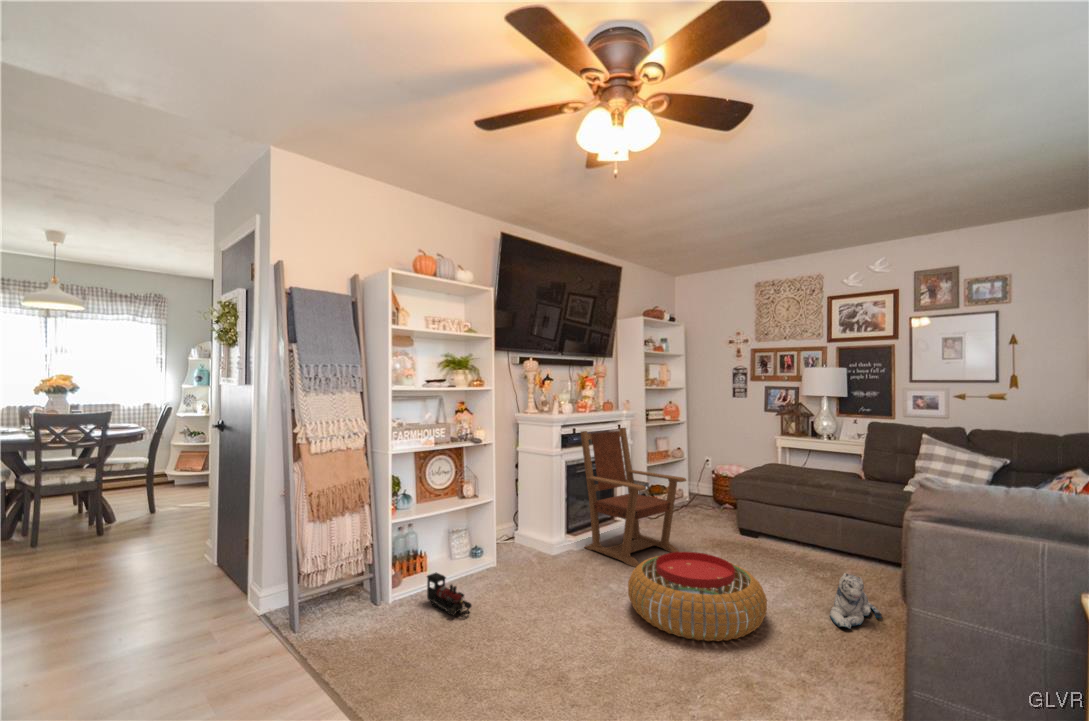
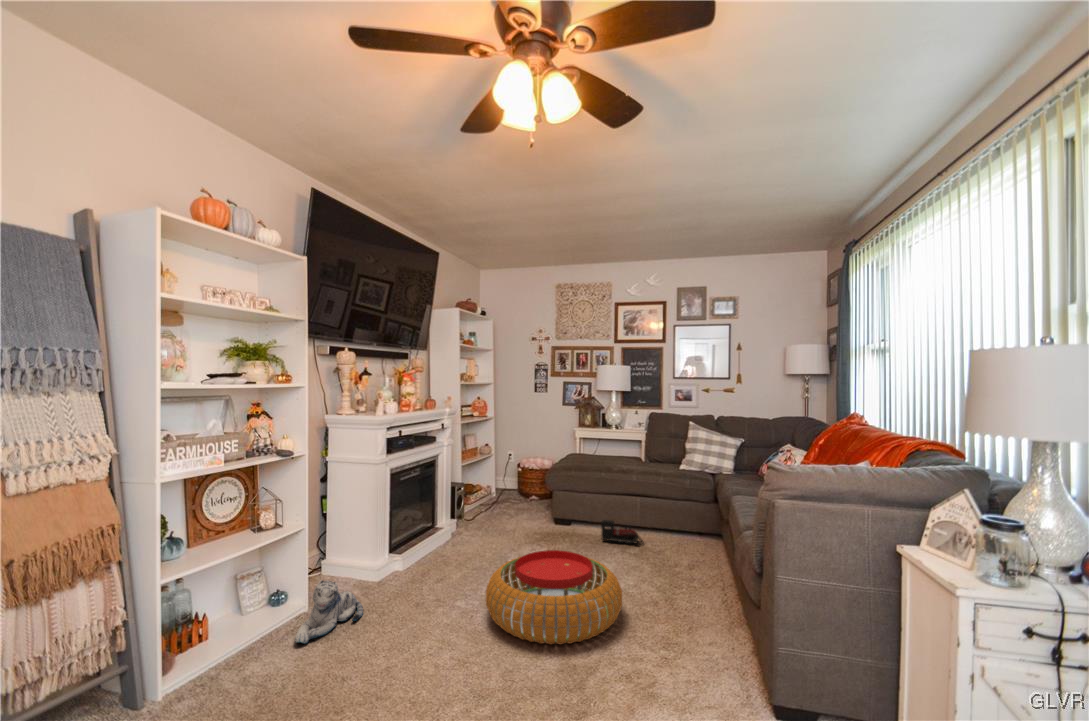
armchair: present [581,428,686,567] -> none [406,427,518,575]
toy train: present [427,572,472,617] -> present [601,520,643,544]
plush toy: present [830,573,882,629] -> present [295,580,363,643]

